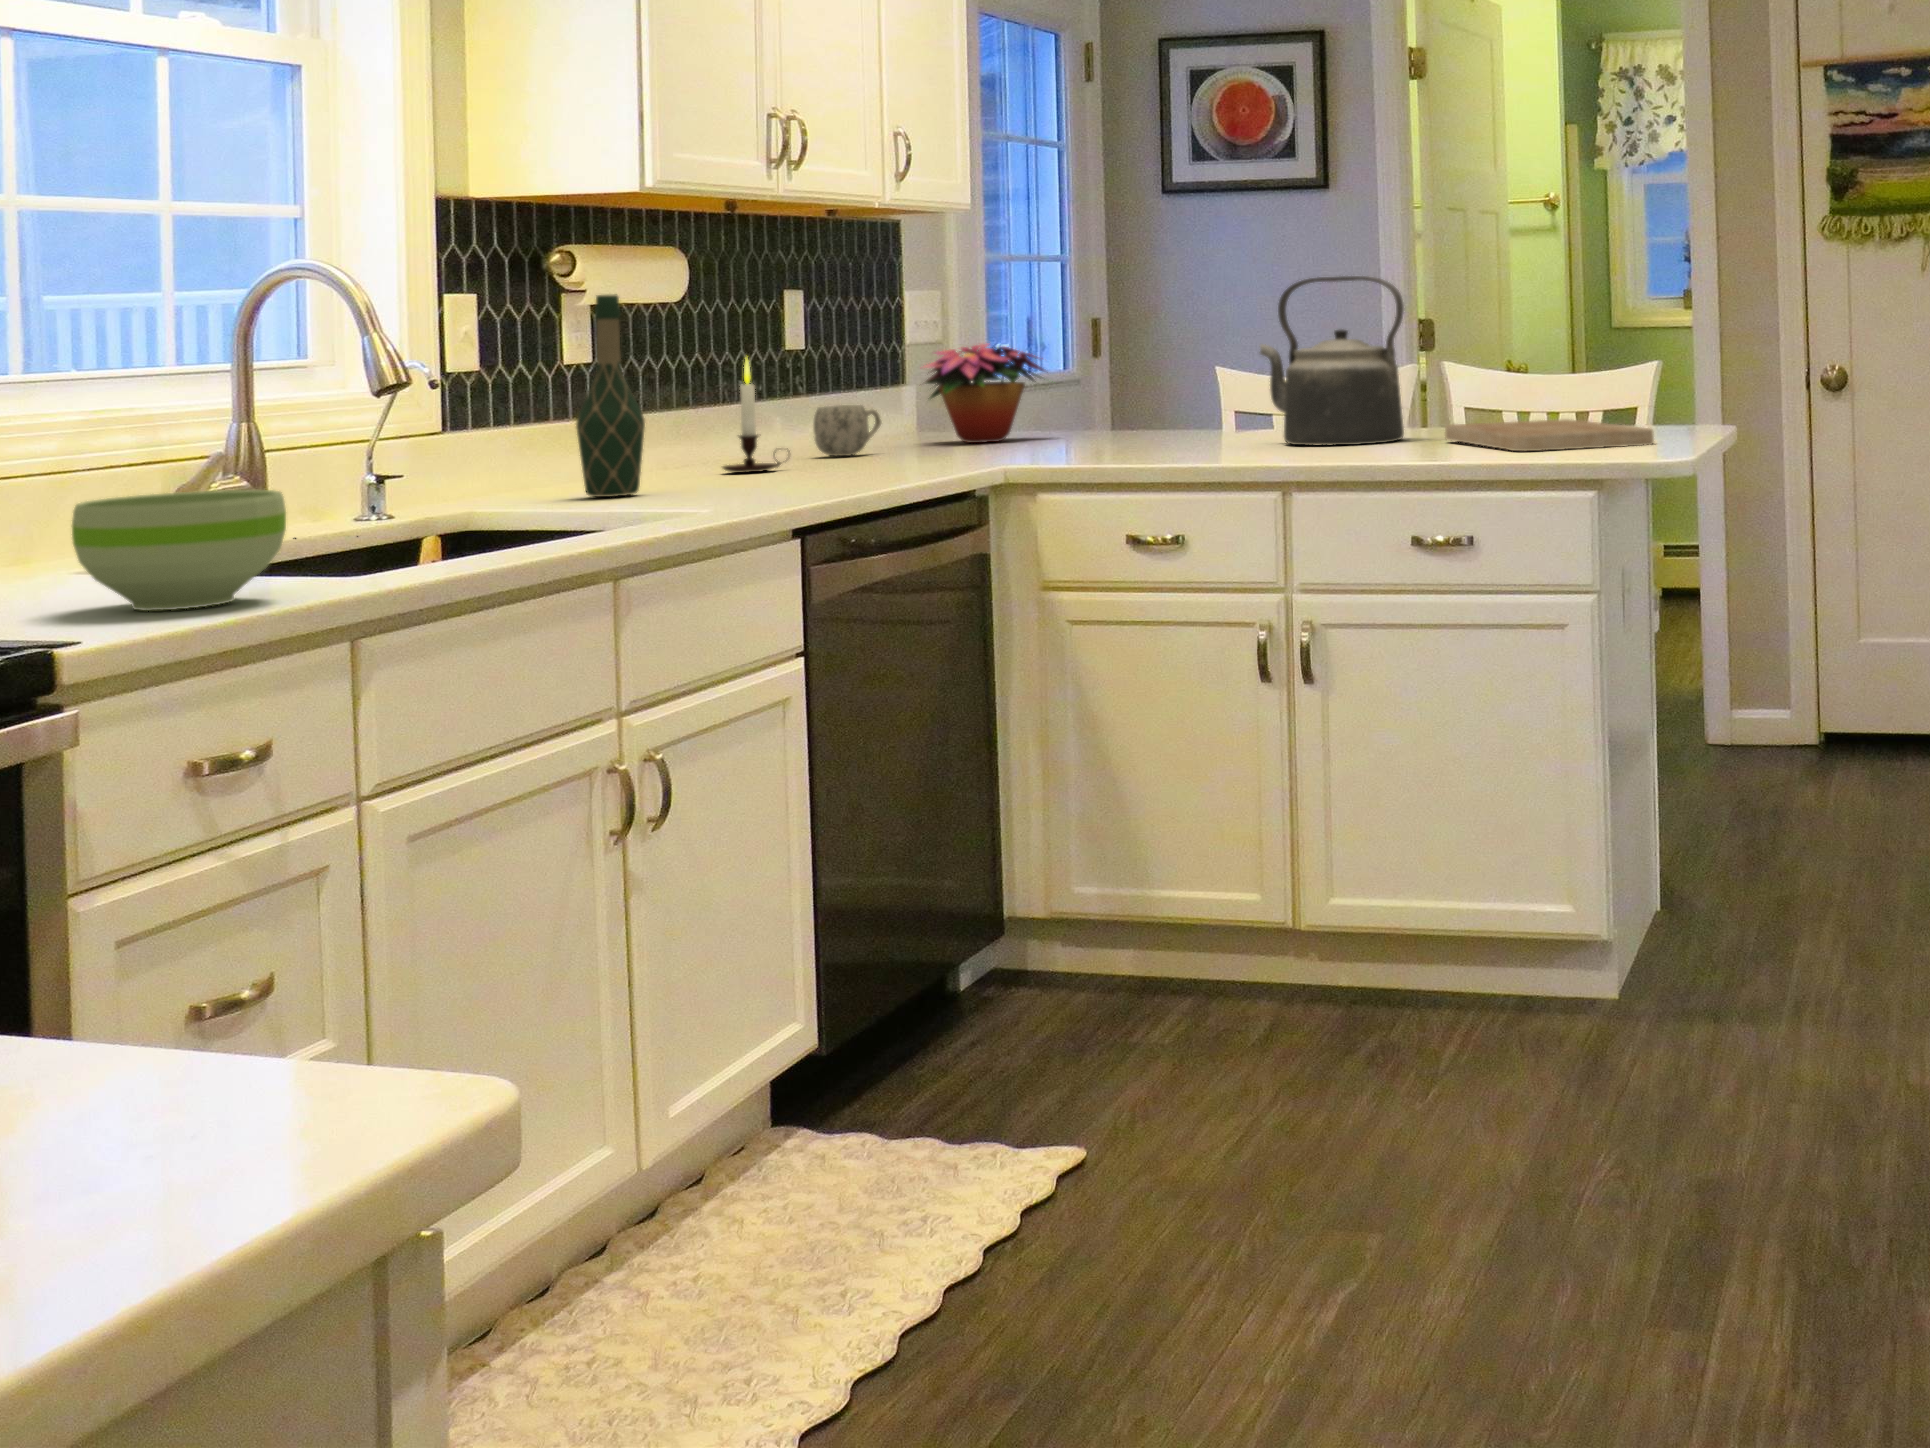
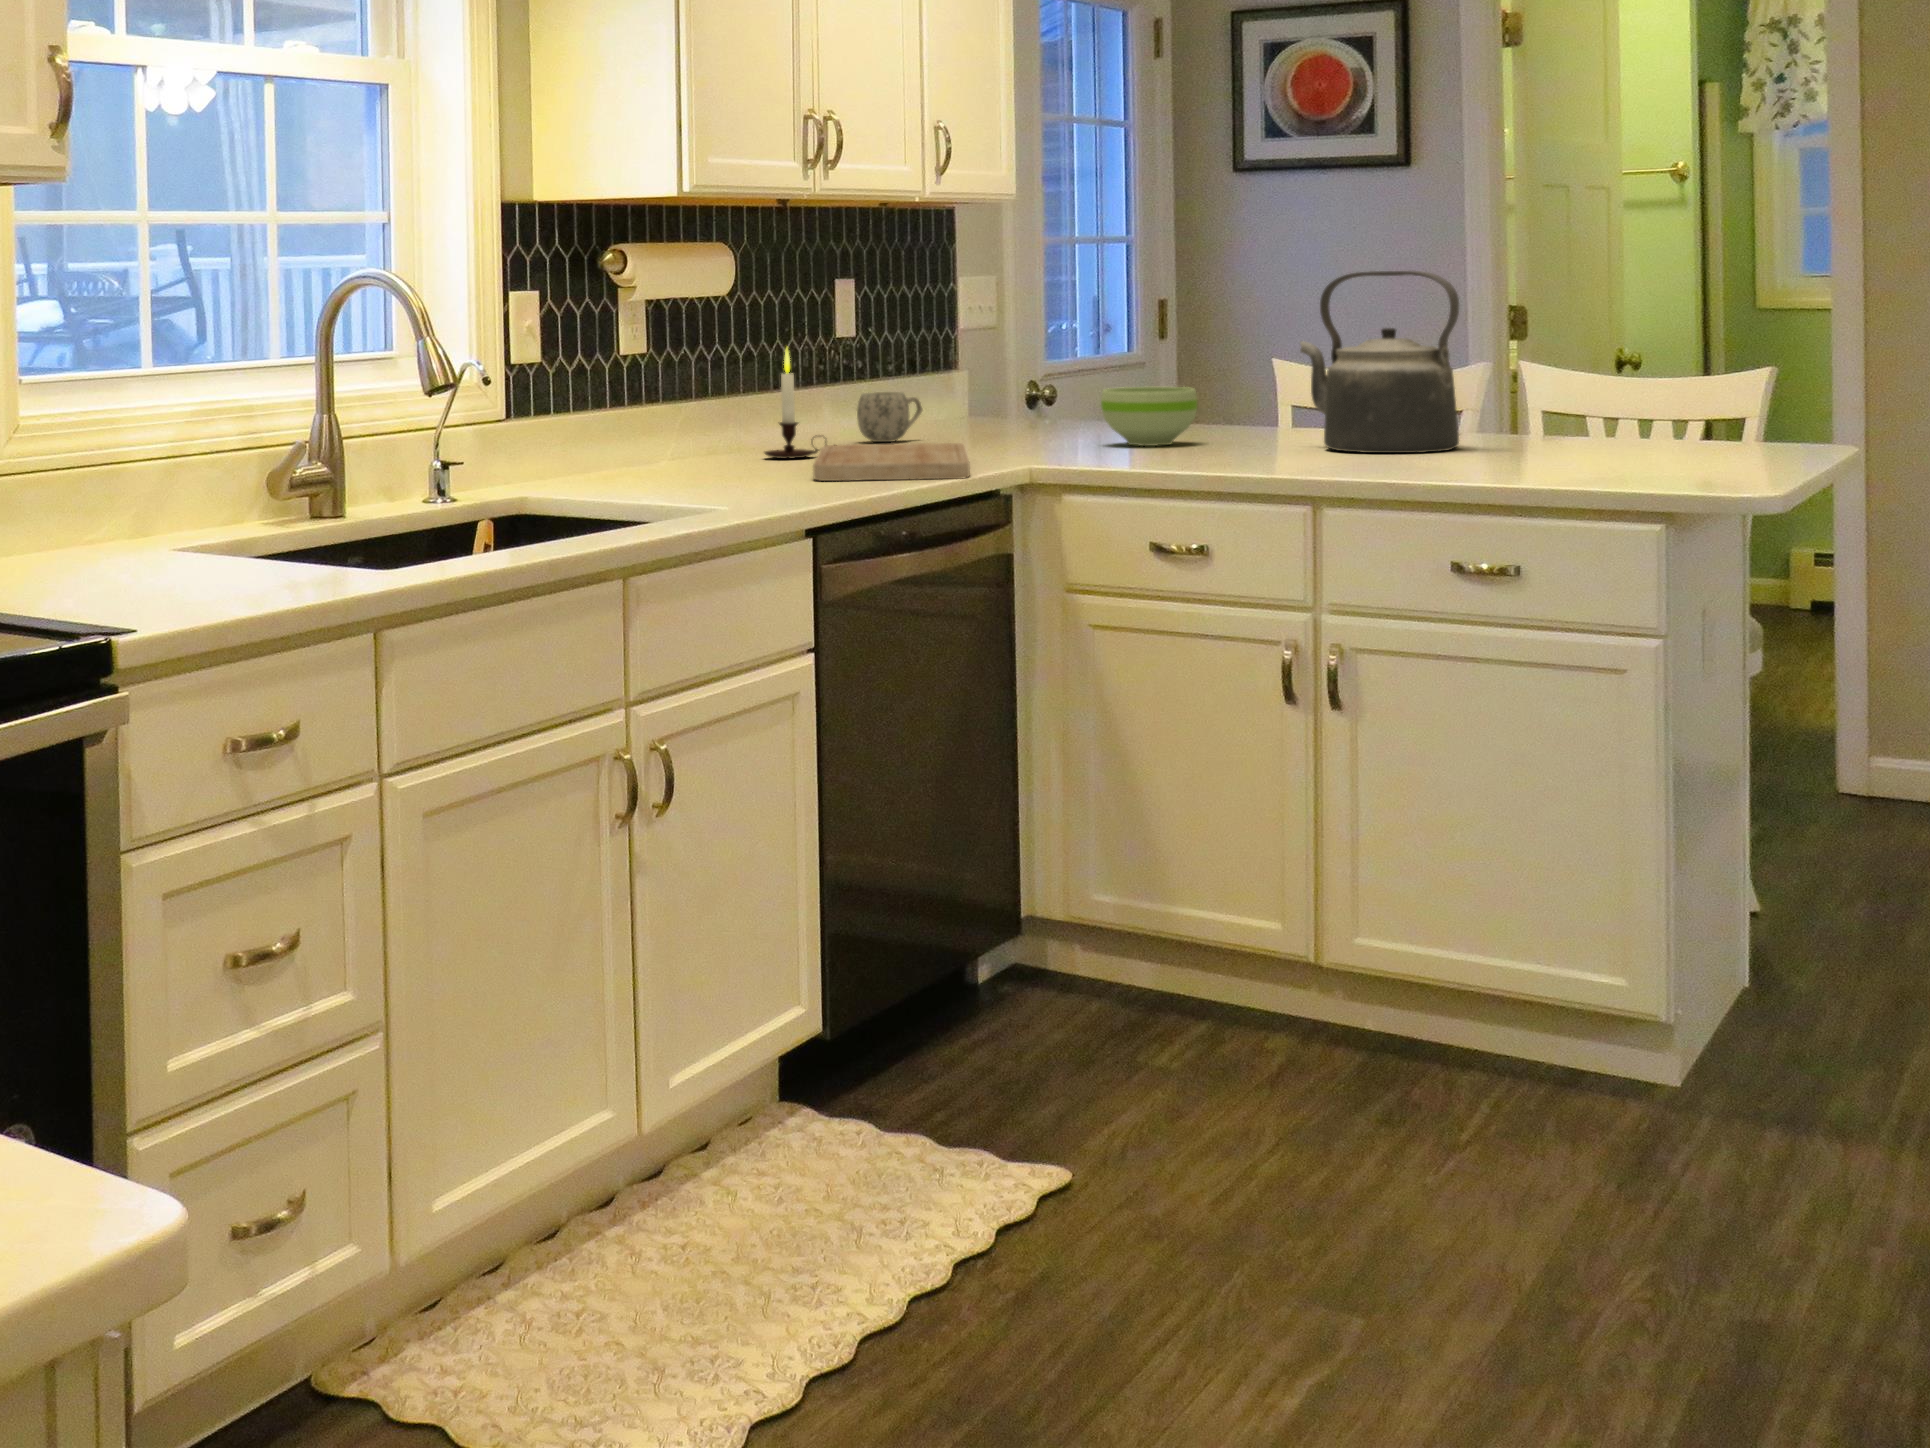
wine bottle: present [576,294,645,497] -> none [621,292,681,482]
flower arrangement: present [924,344,1045,443] -> none [957,330,1102,431]
cutting board: present [1445,419,1654,451] -> present [813,443,970,481]
bowl: present [72,490,286,611] -> present [1101,387,1197,446]

